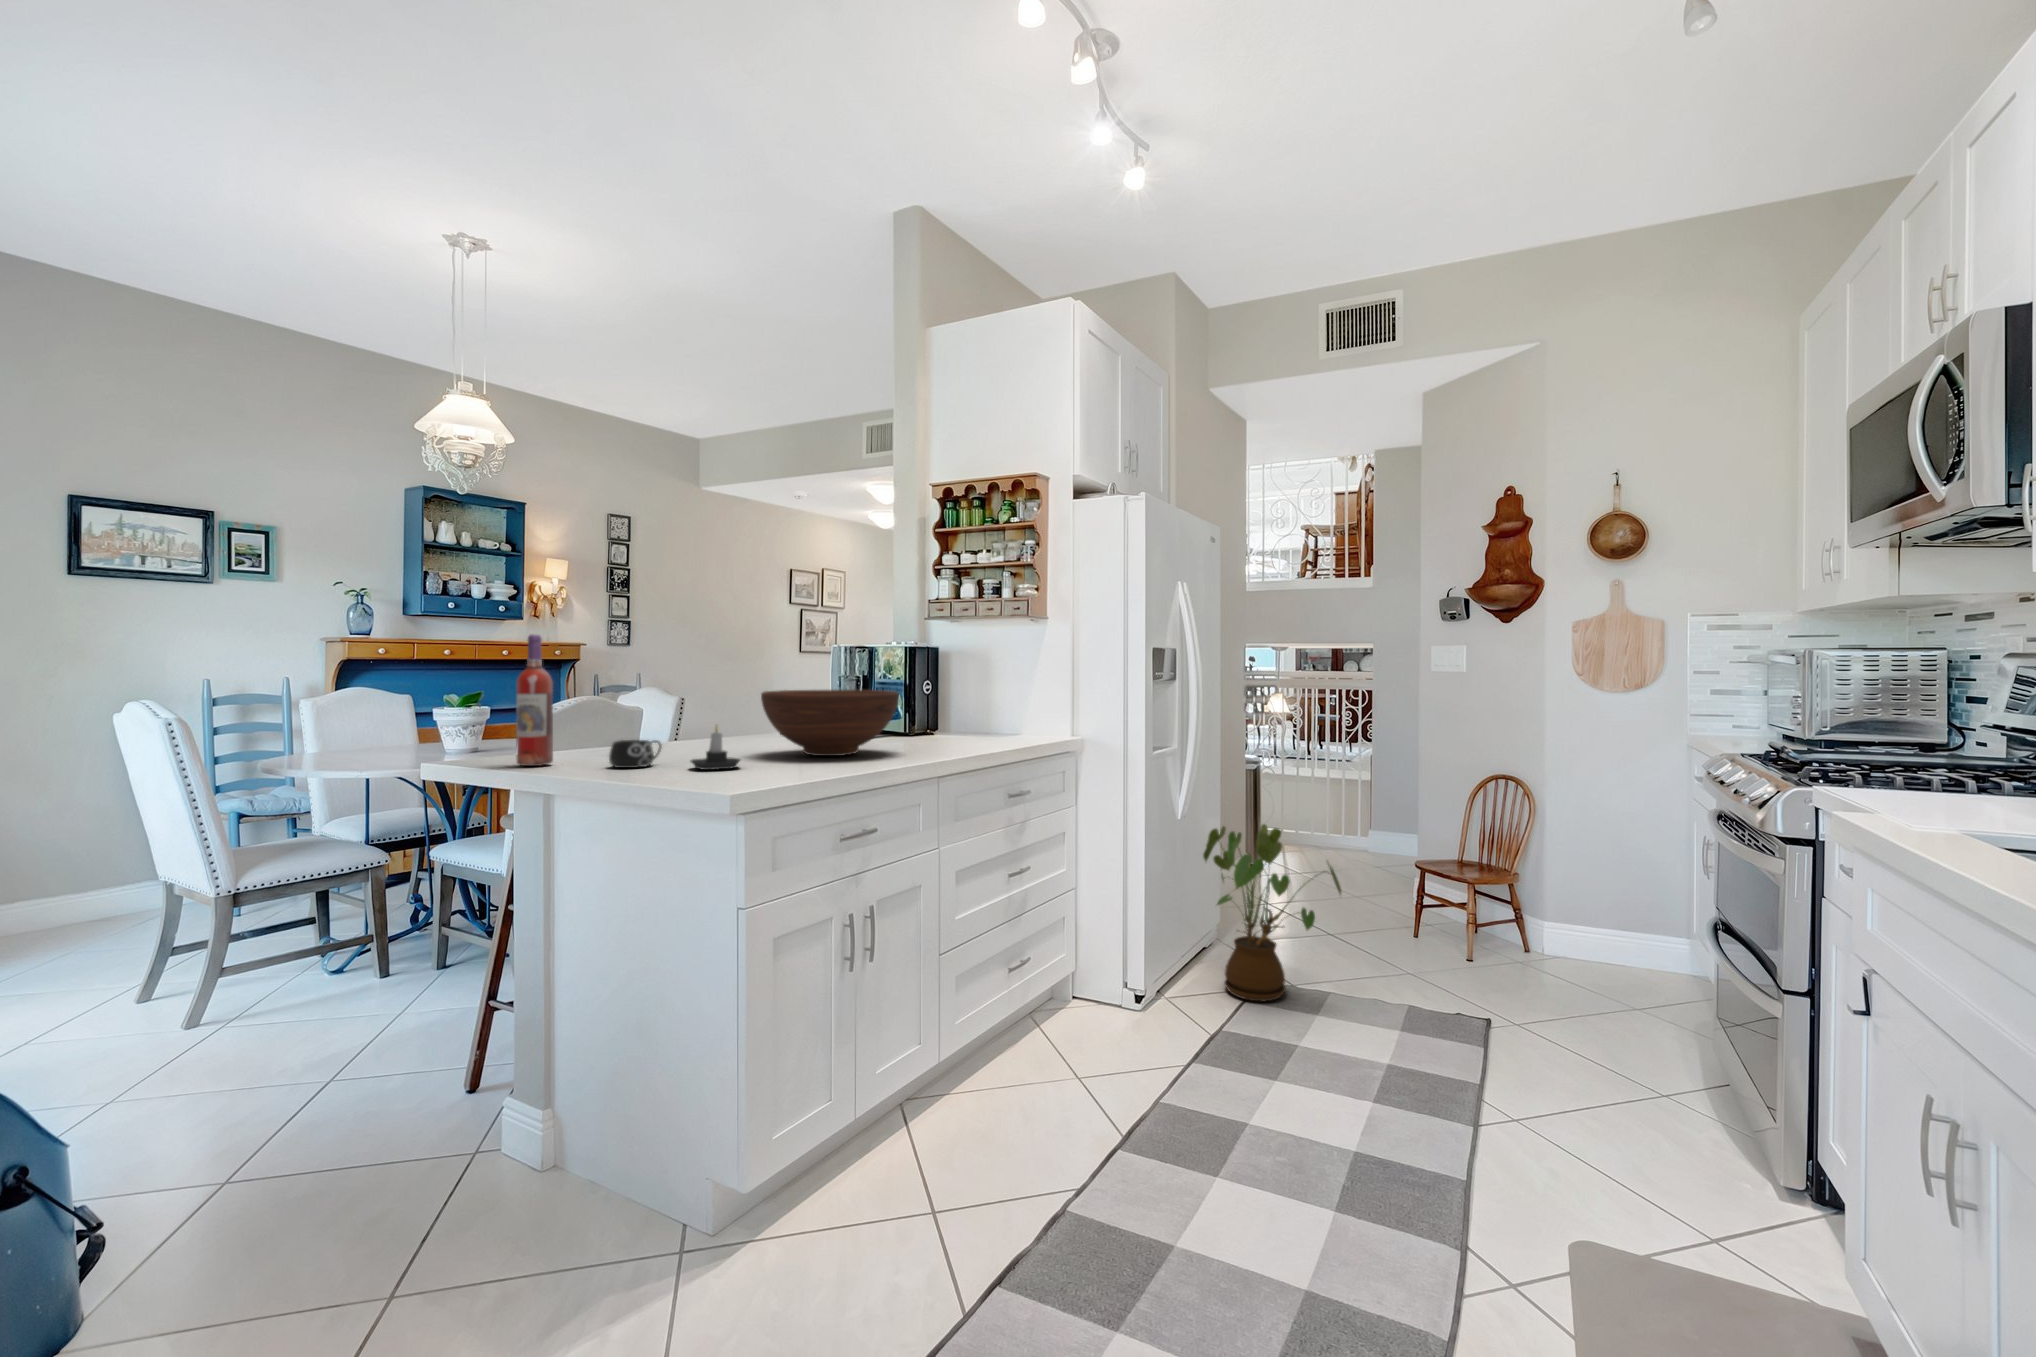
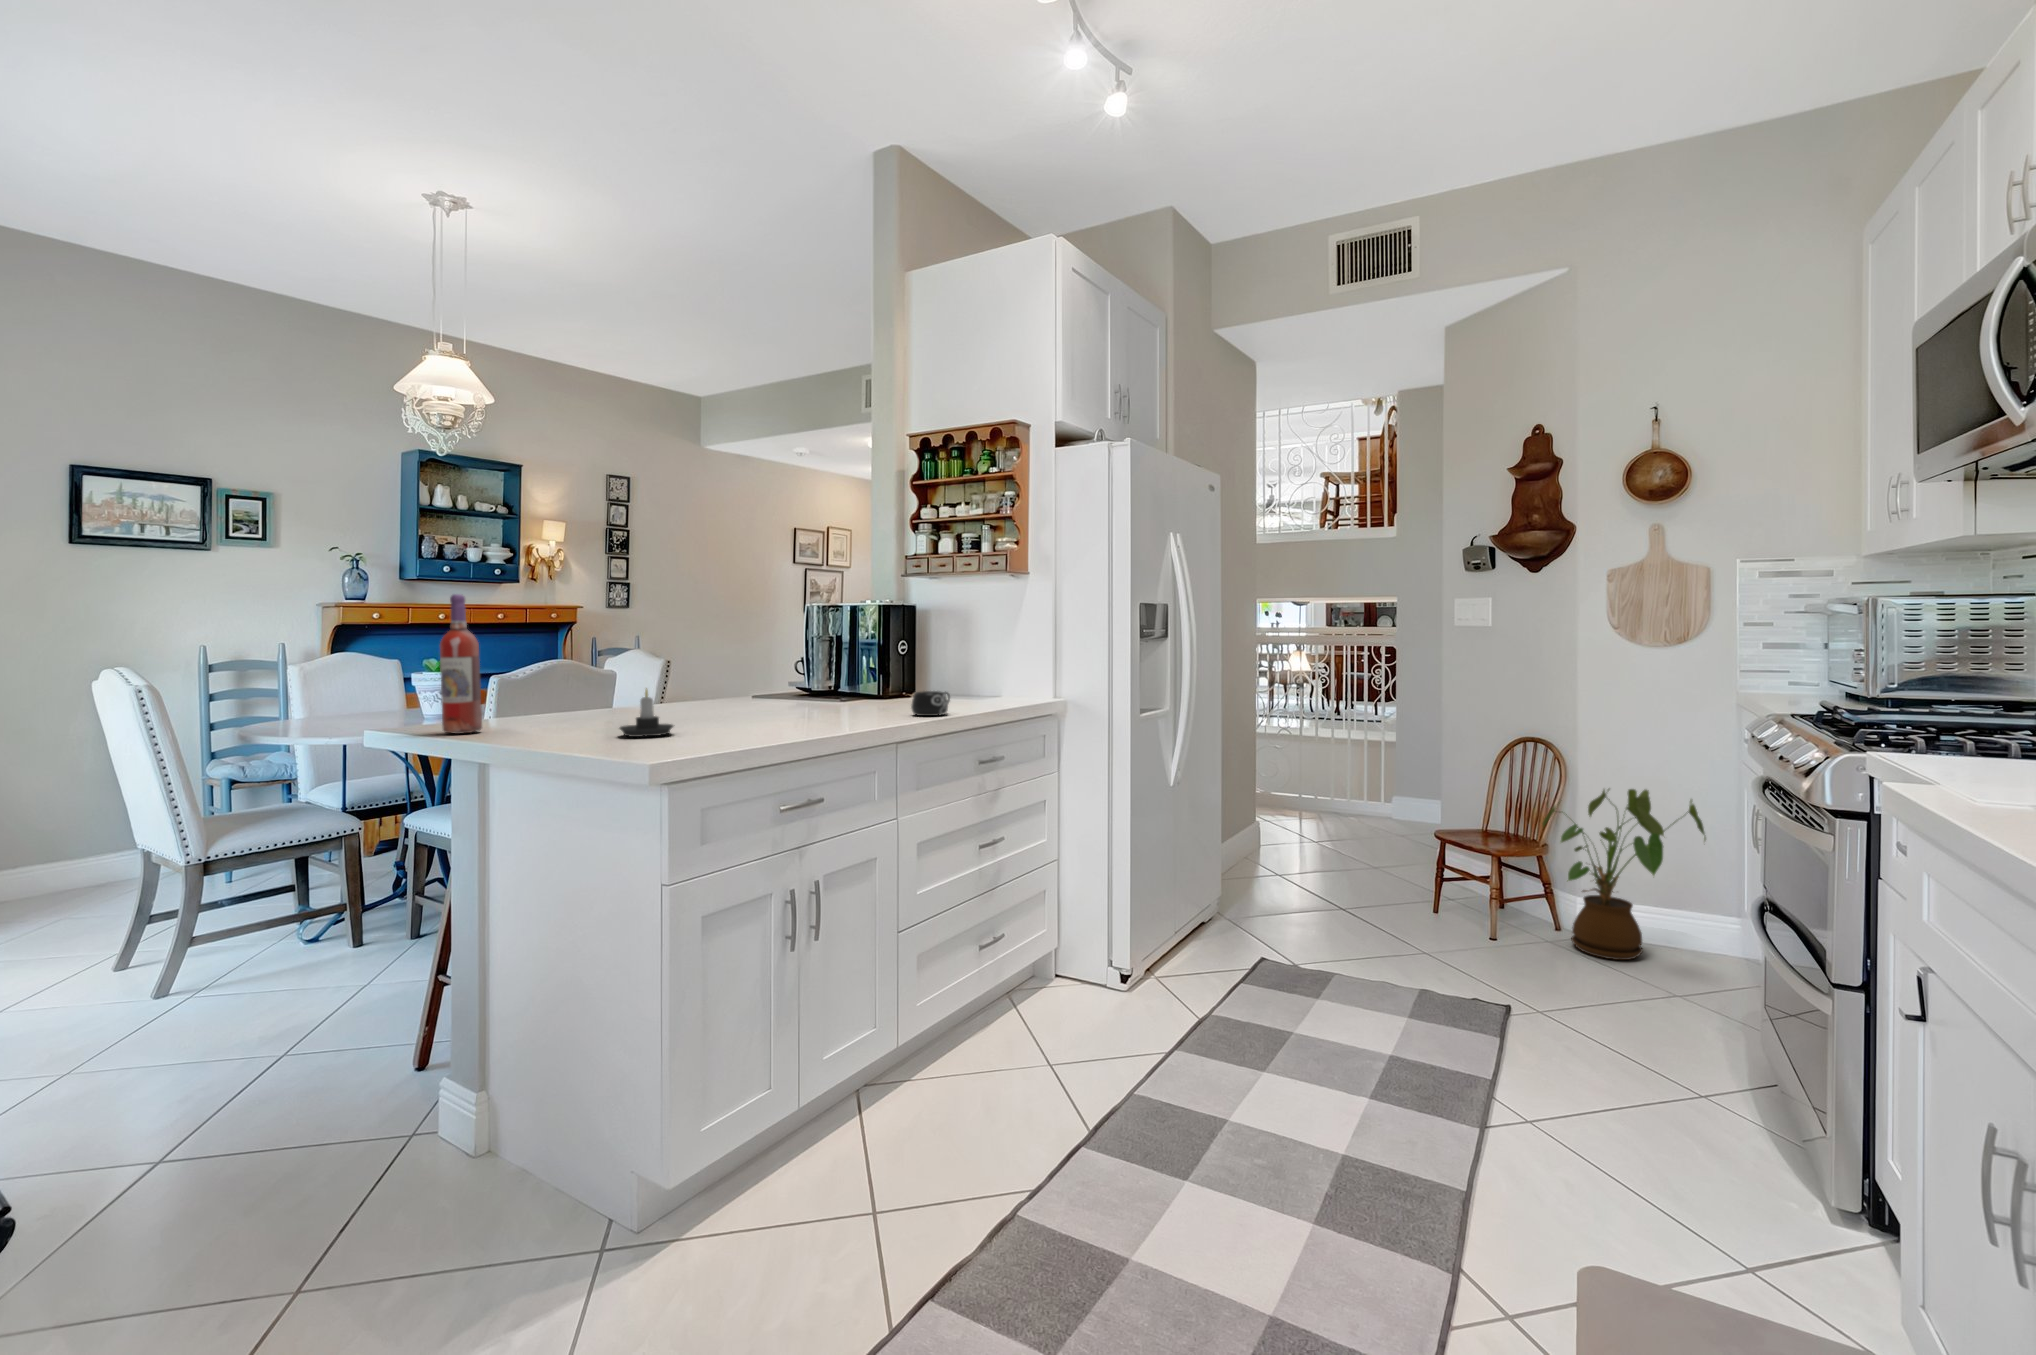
fruit bowl: present [761,690,899,756] -> none [705,651,854,722]
mug: present [609,740,661,768] -> present [911,691,950,716]
house plant: present [1203,824,1341,1002] -> present [1542,789,1706,960]

